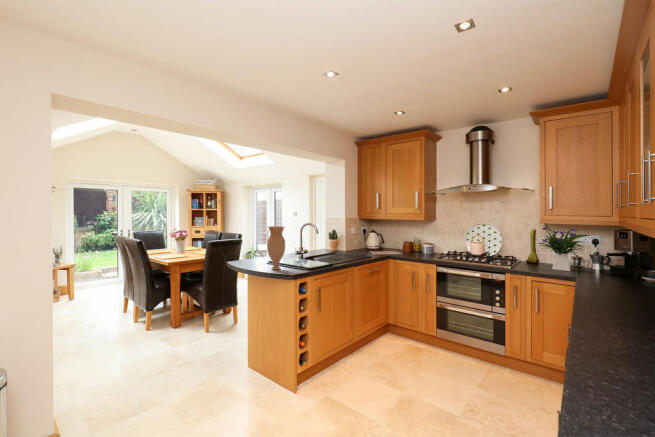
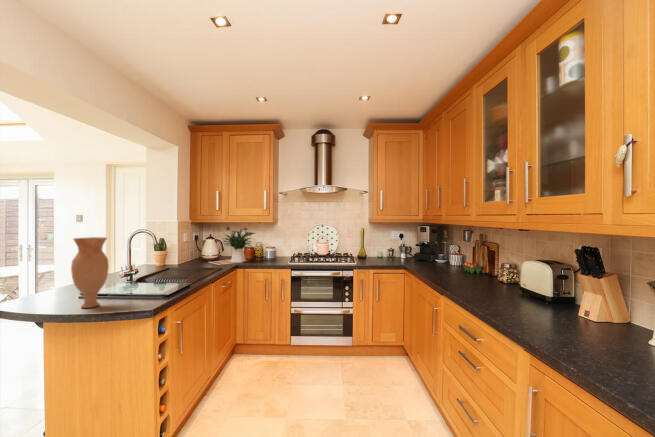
flower arrangement: present [539,224,590,271] -> present [223,226,255,262]

